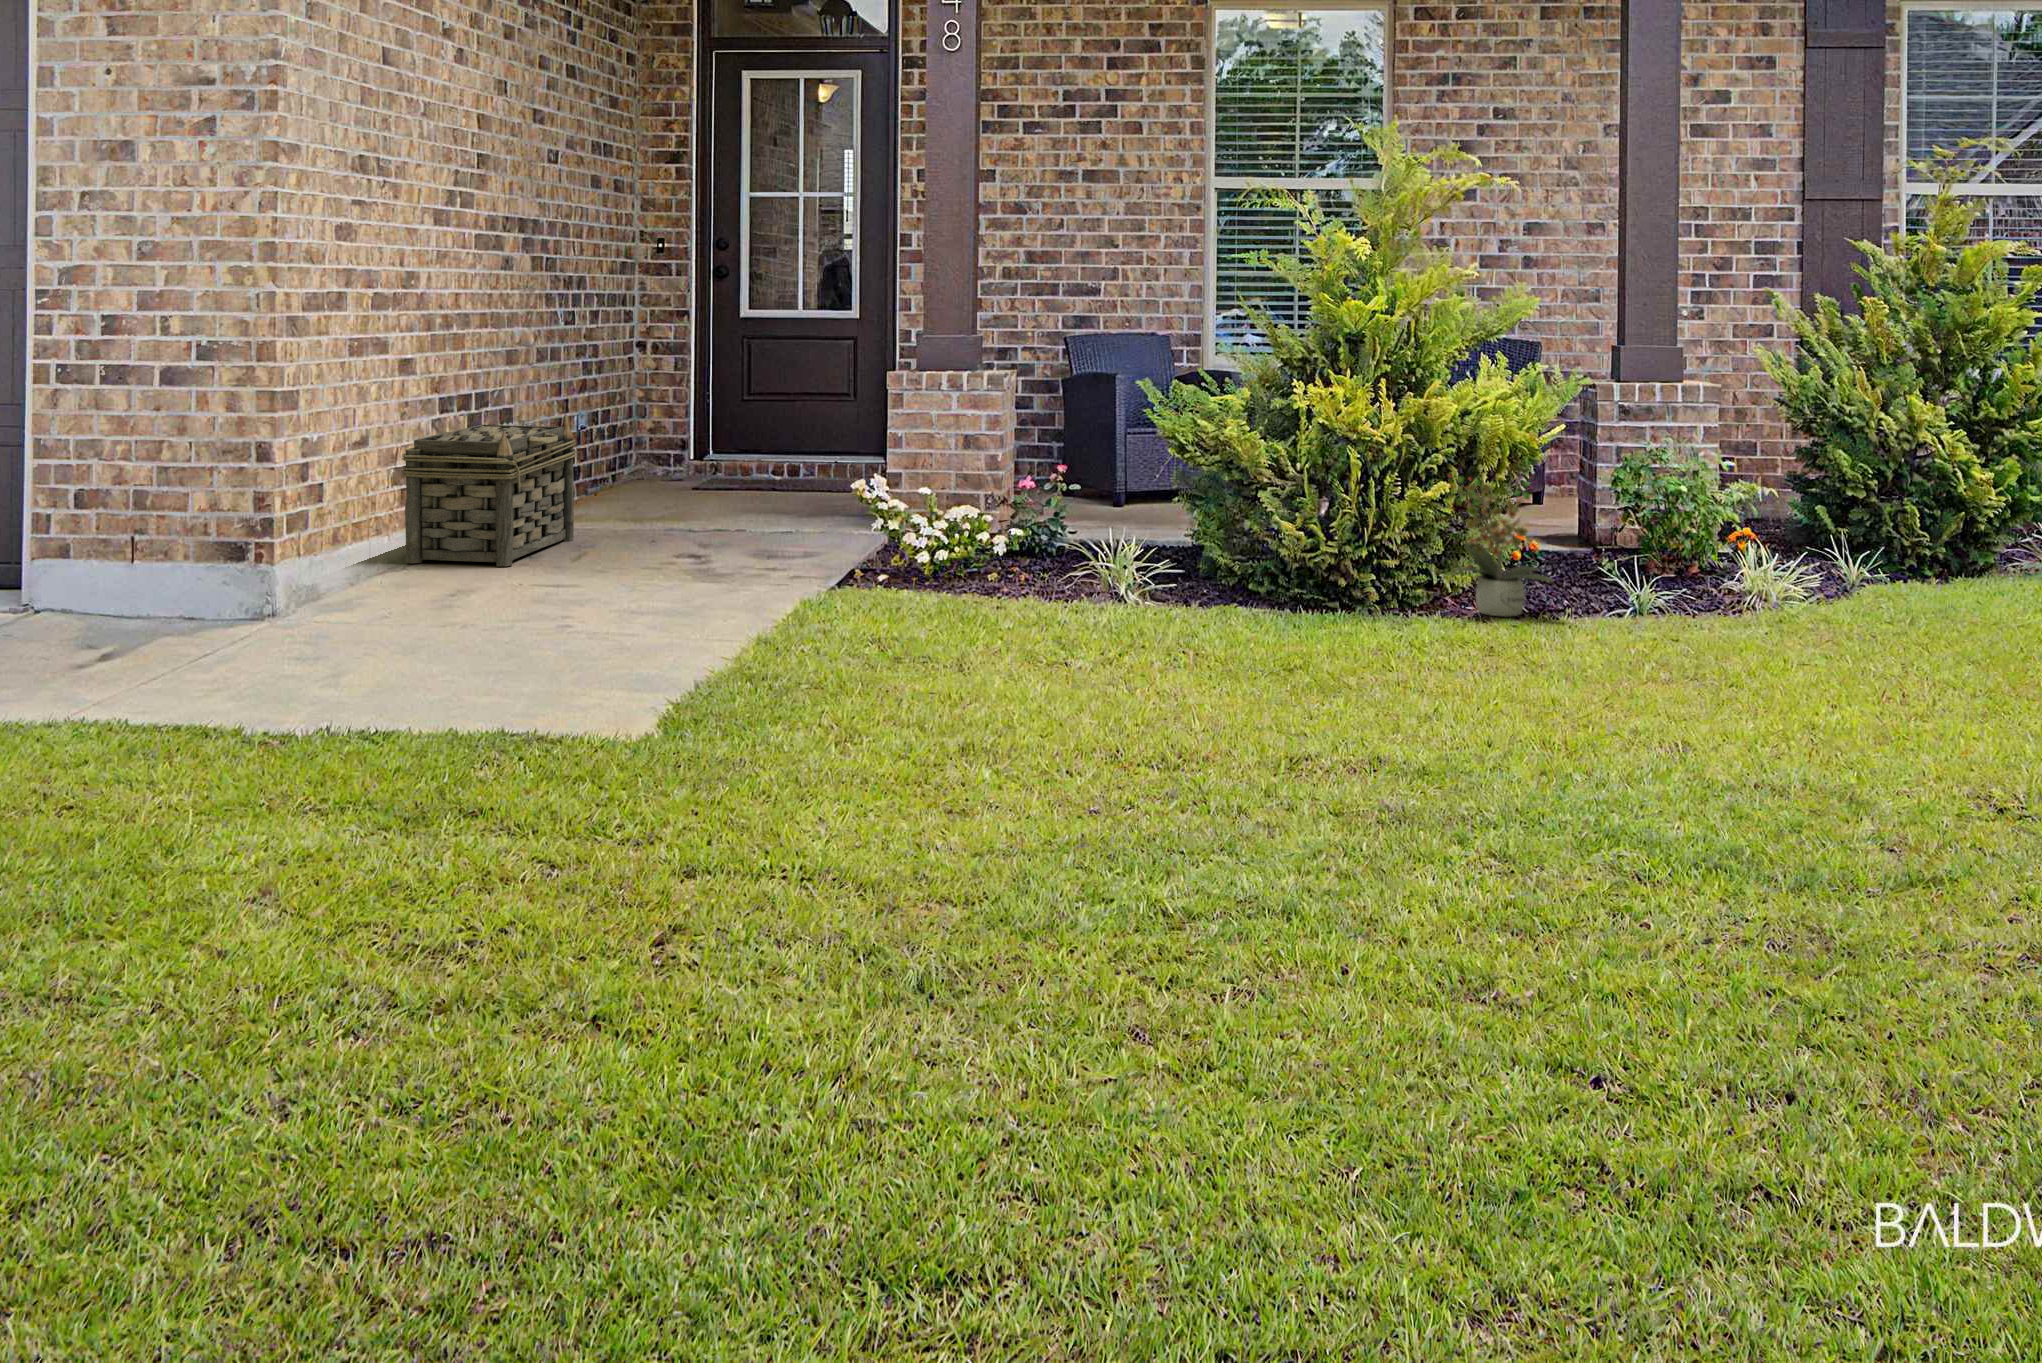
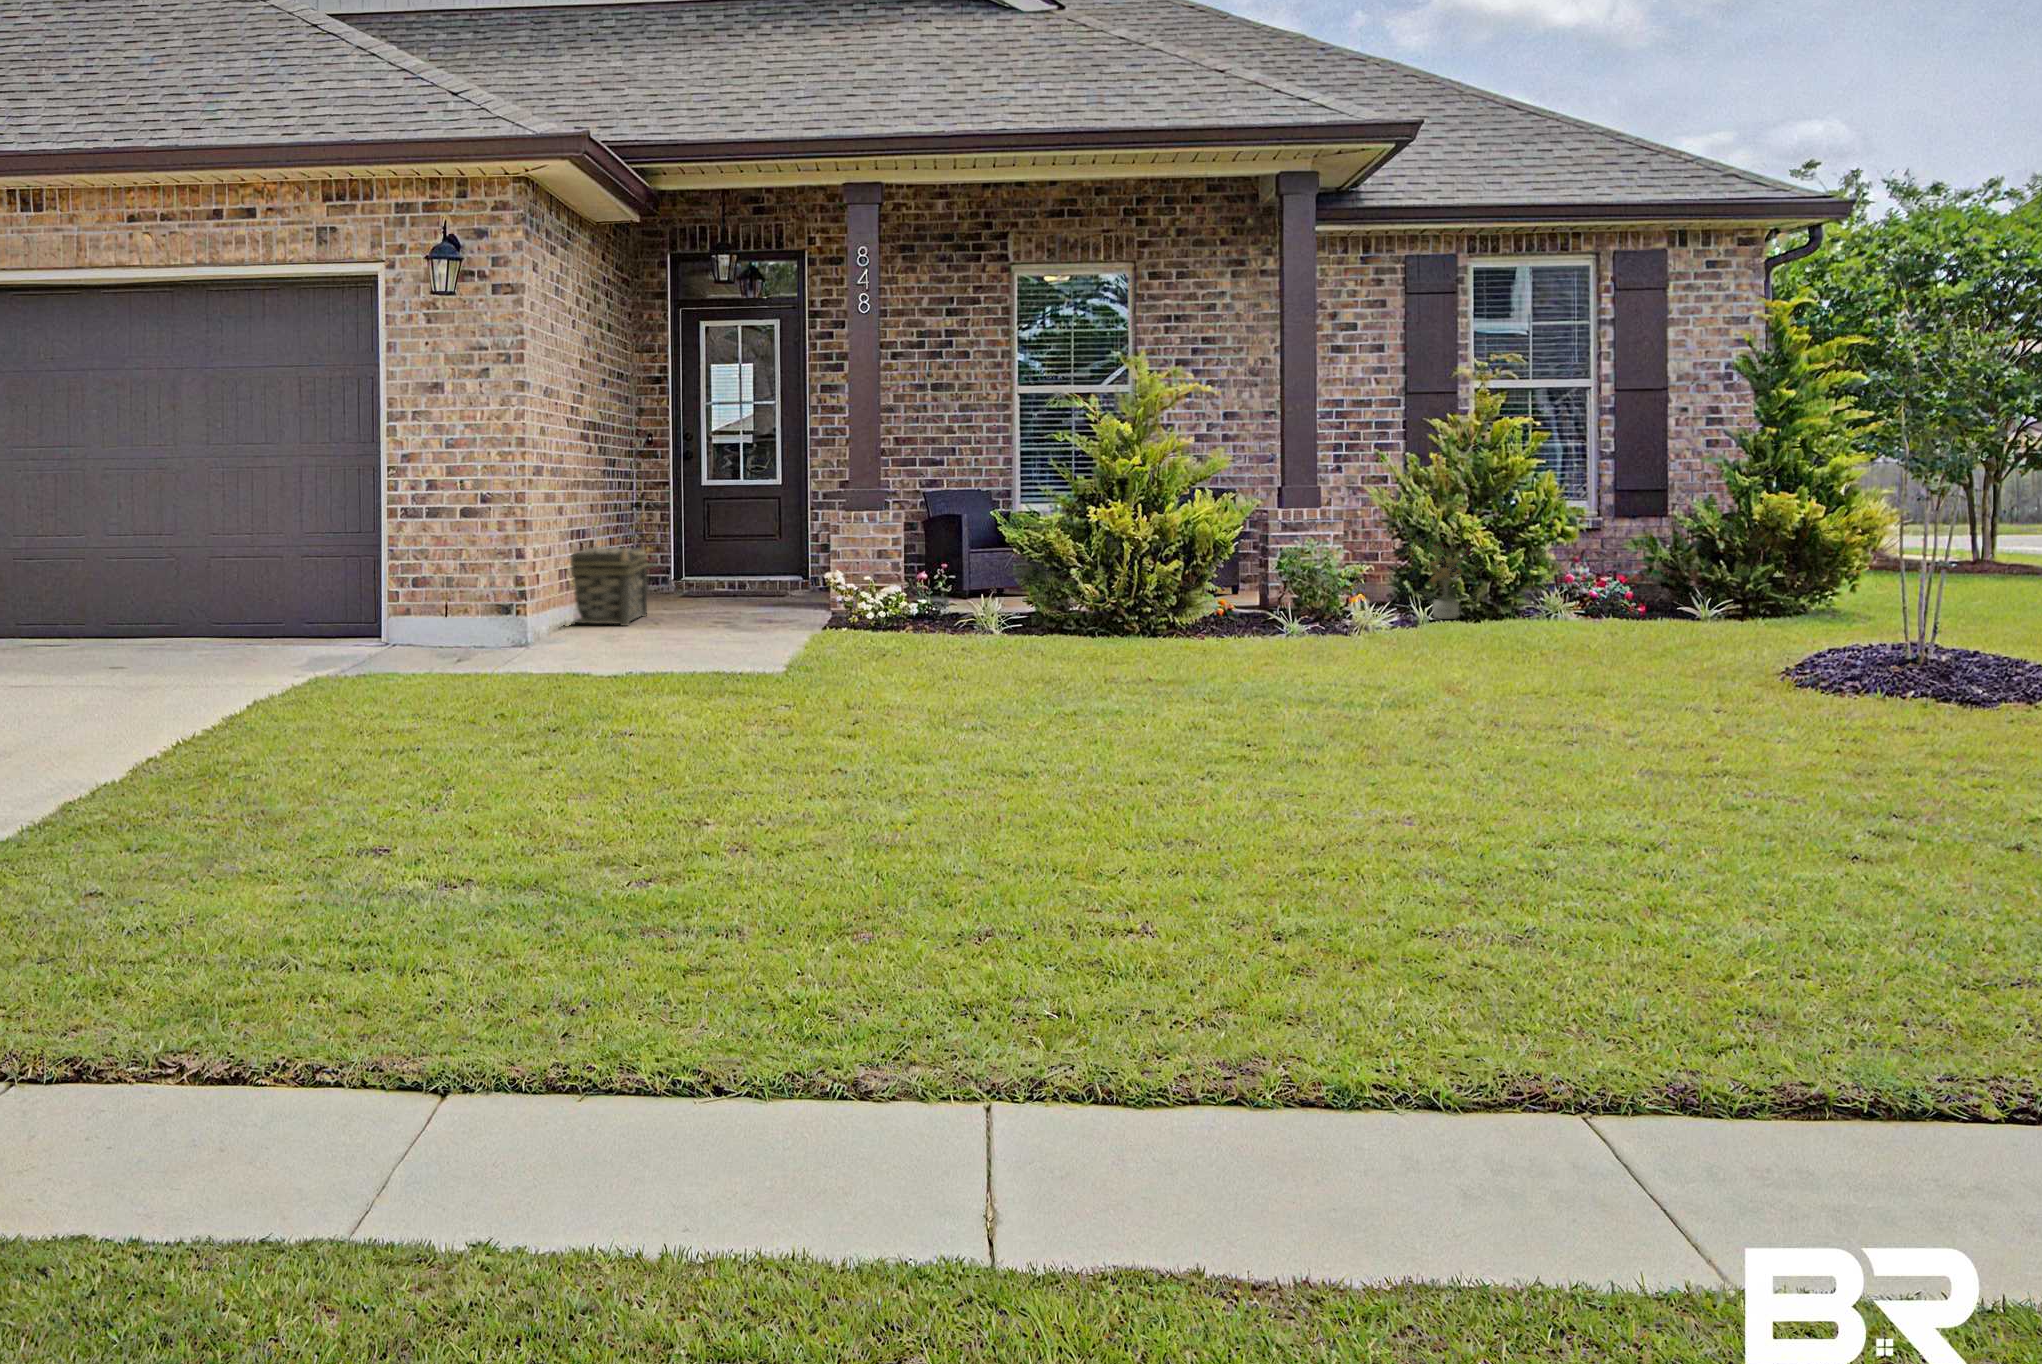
potted plant: present [1449,475,1552,617] -> present [1413,546,1466,619]

